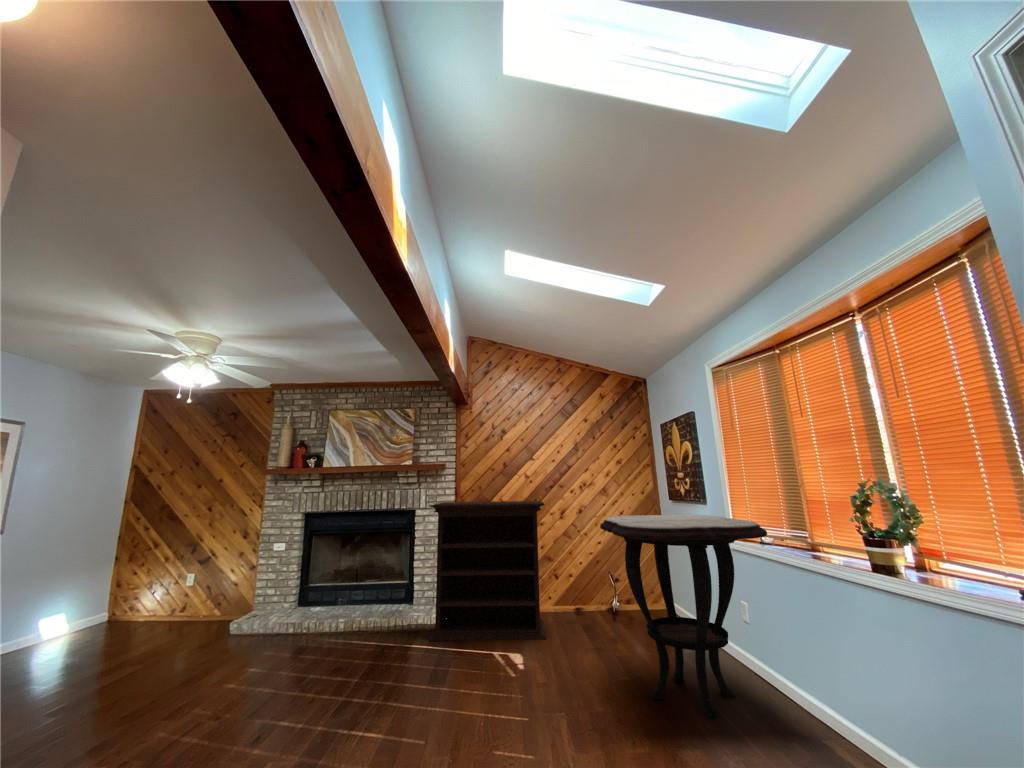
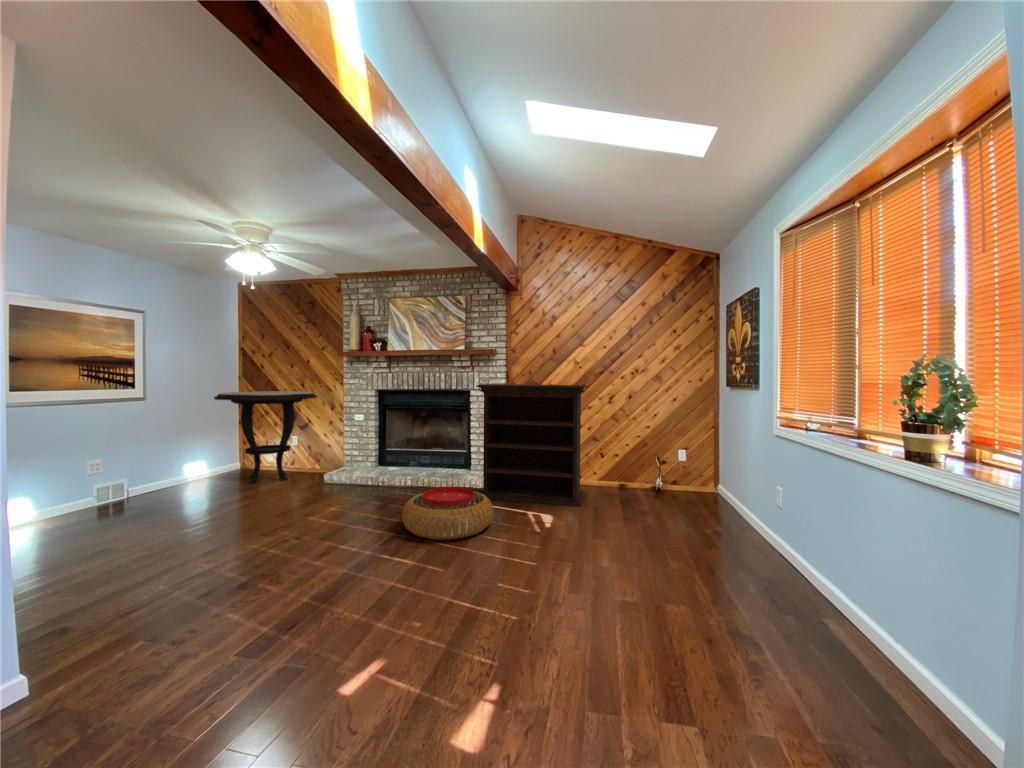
side table: present [600,515,767,719] -> present [214,391,317,484]
pouf: none [349,630,460,707] -> present [402,487,493,540]

